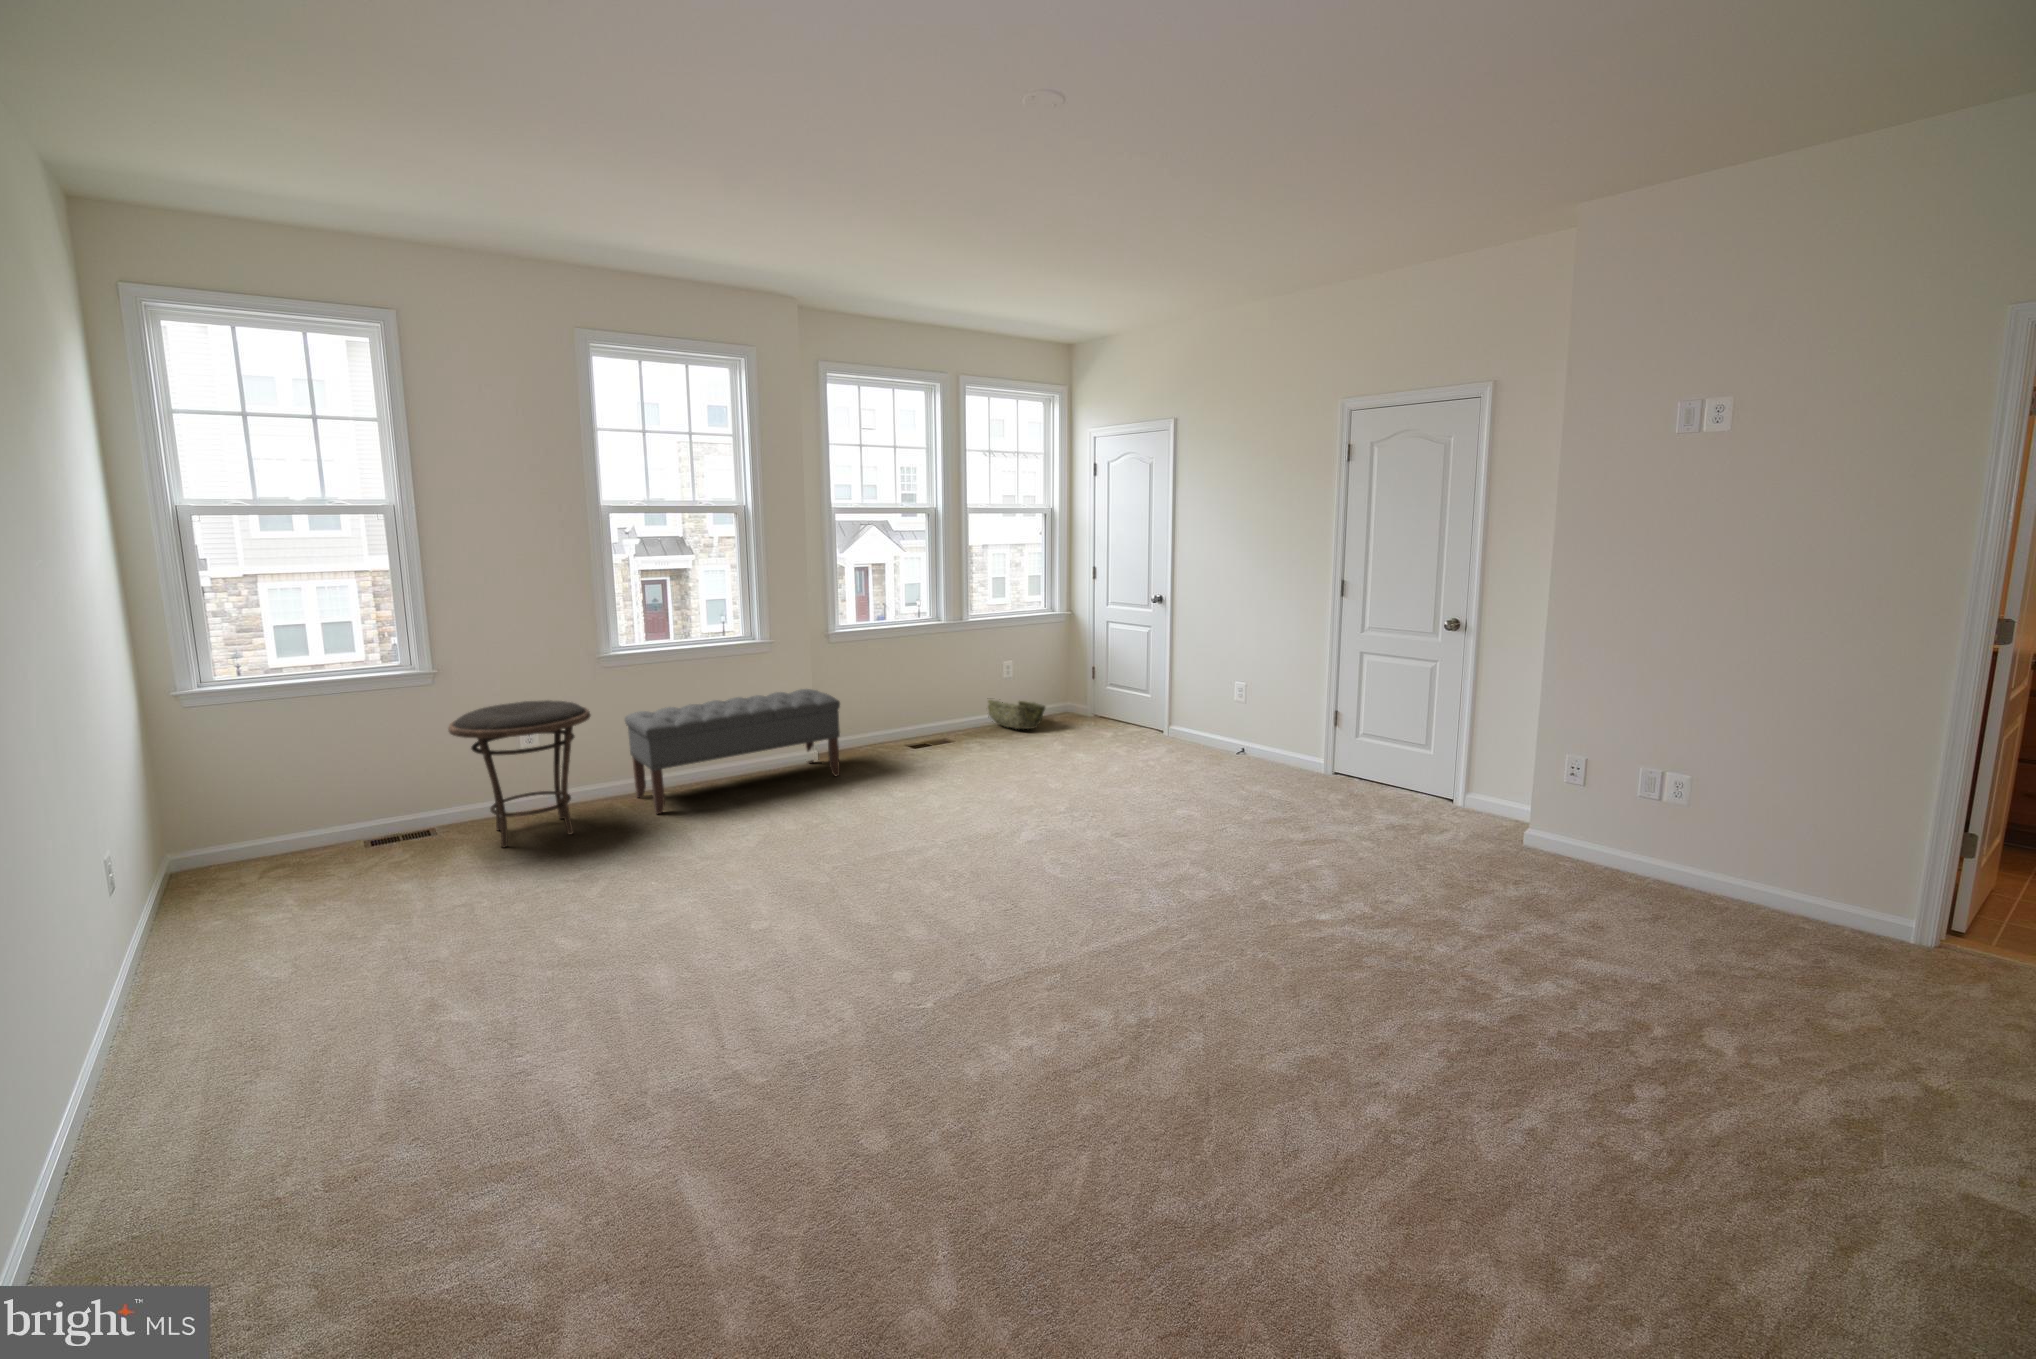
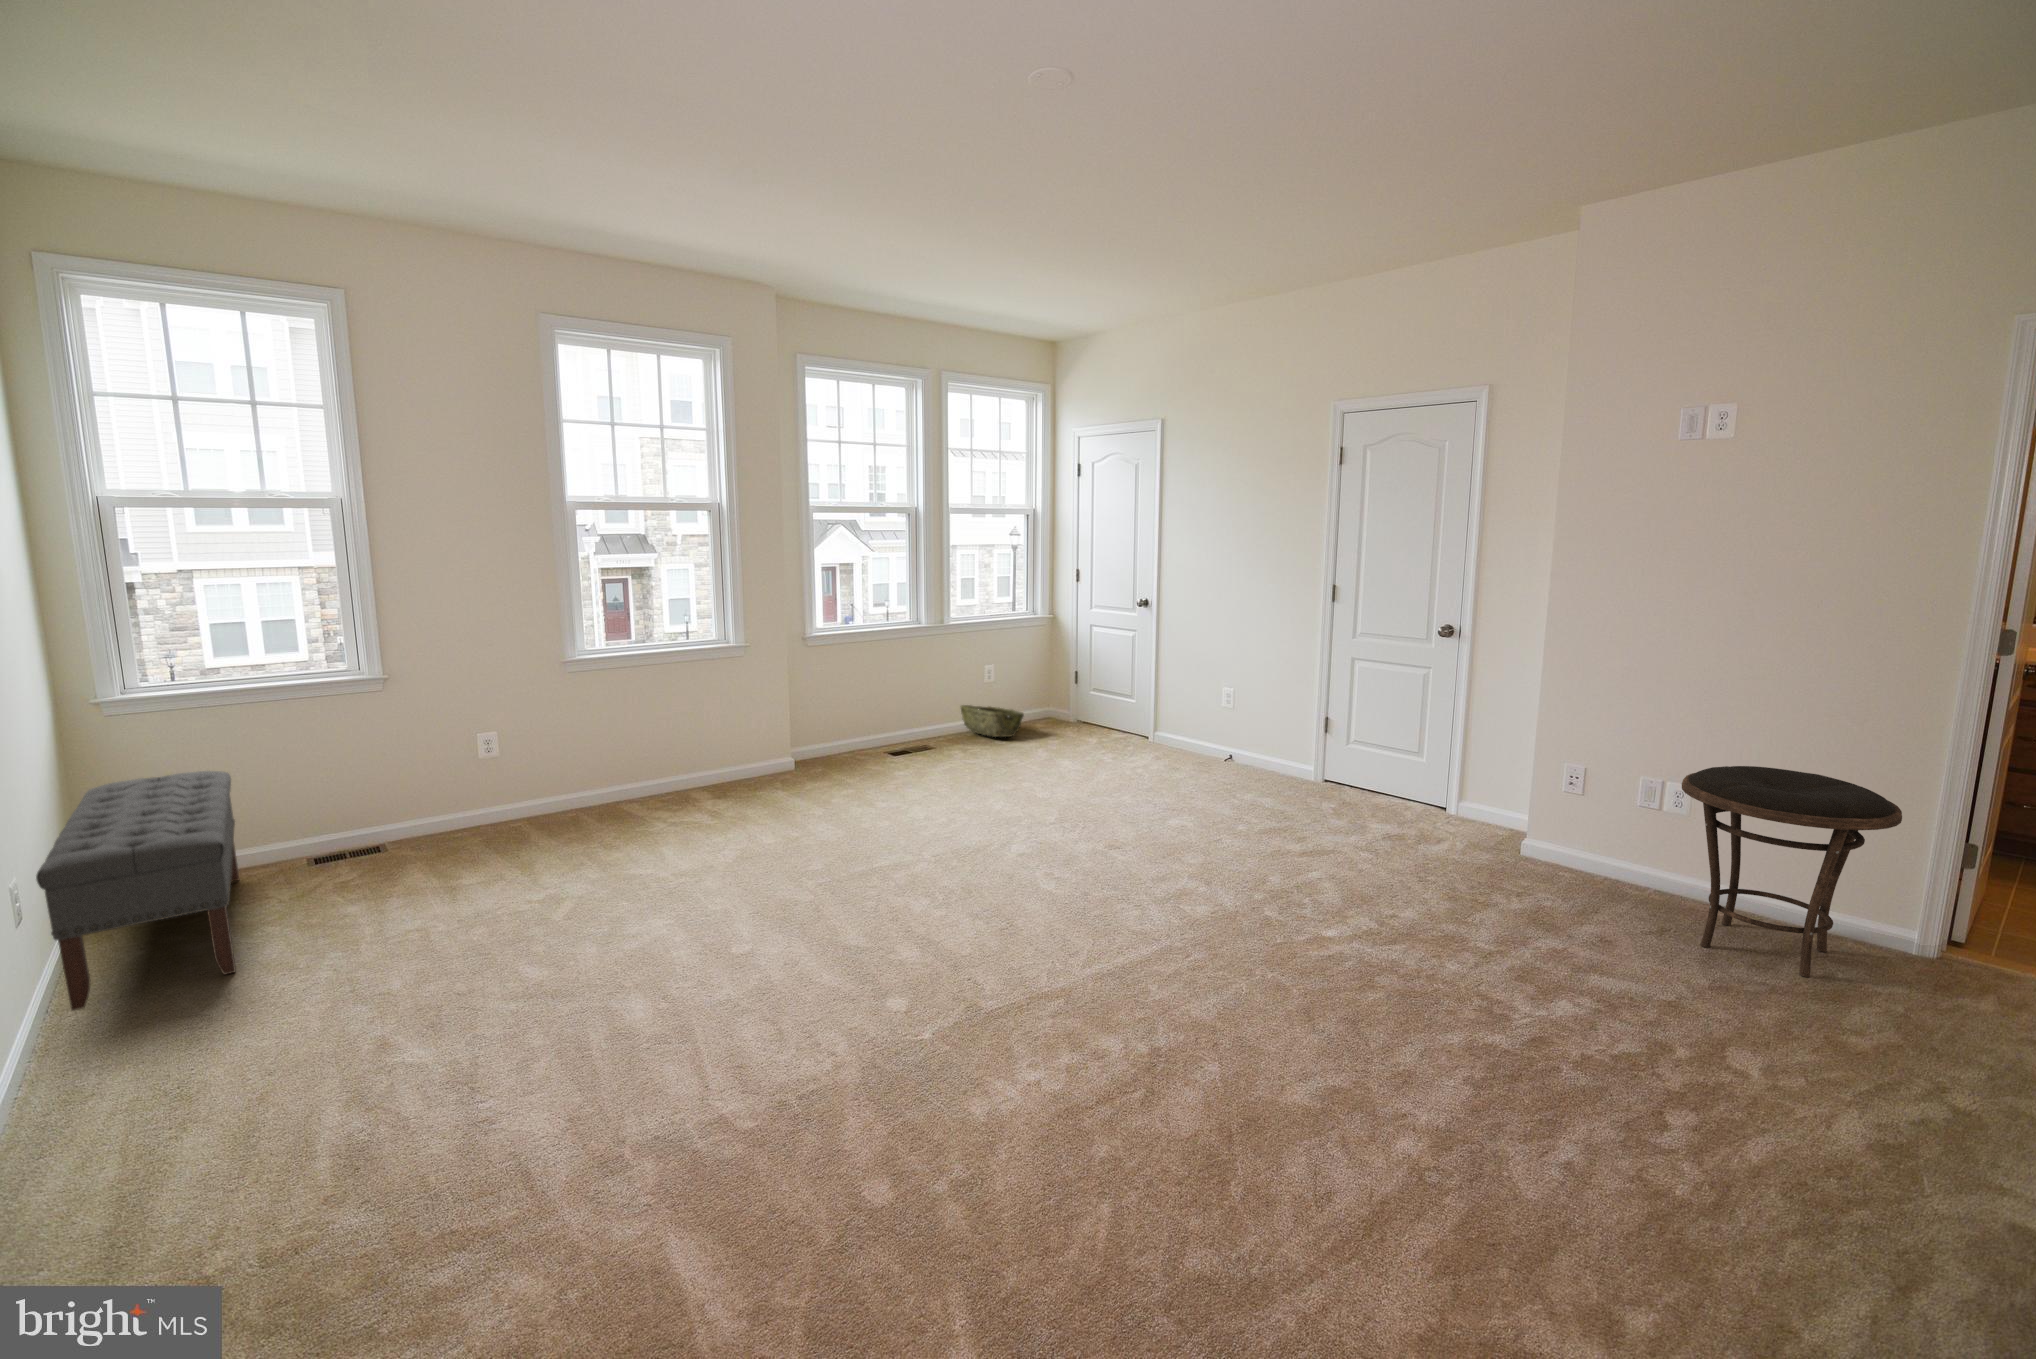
bench: present [625,689,840,814] -> present [36,771,239,1011]
side table: present [448,700,590,848] -> present [1682,766,1902,977]

